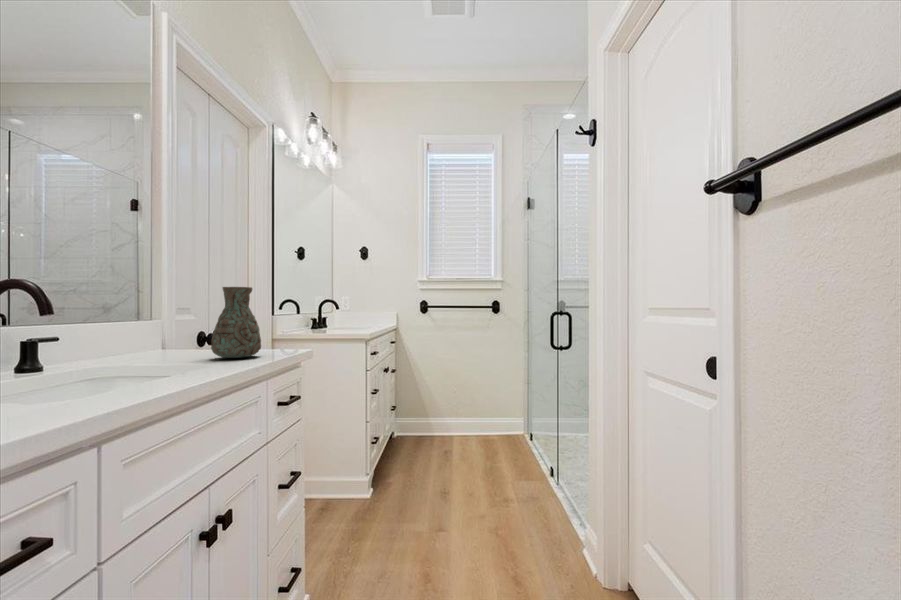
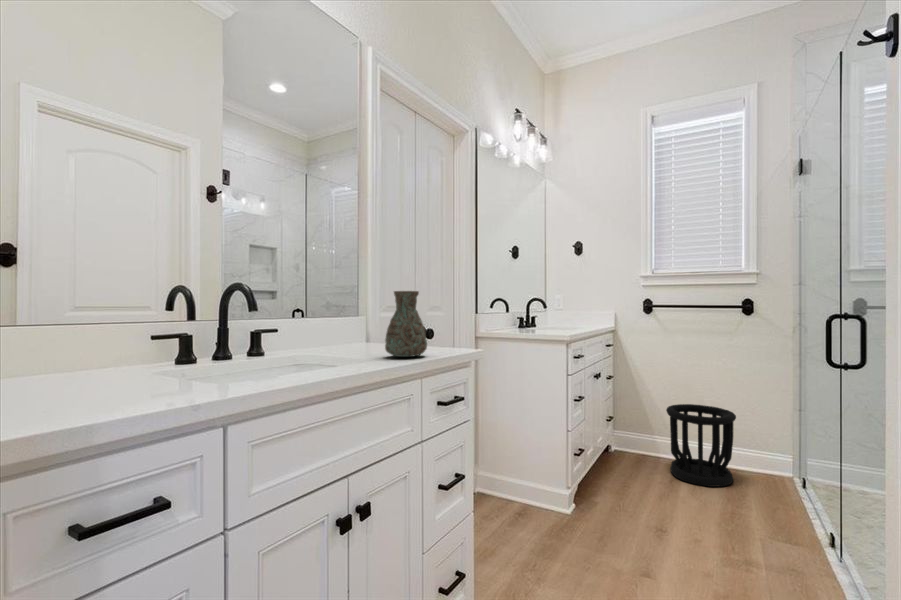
wastebasket: none [440,387,489,451] -> present [666,404,736,487]

